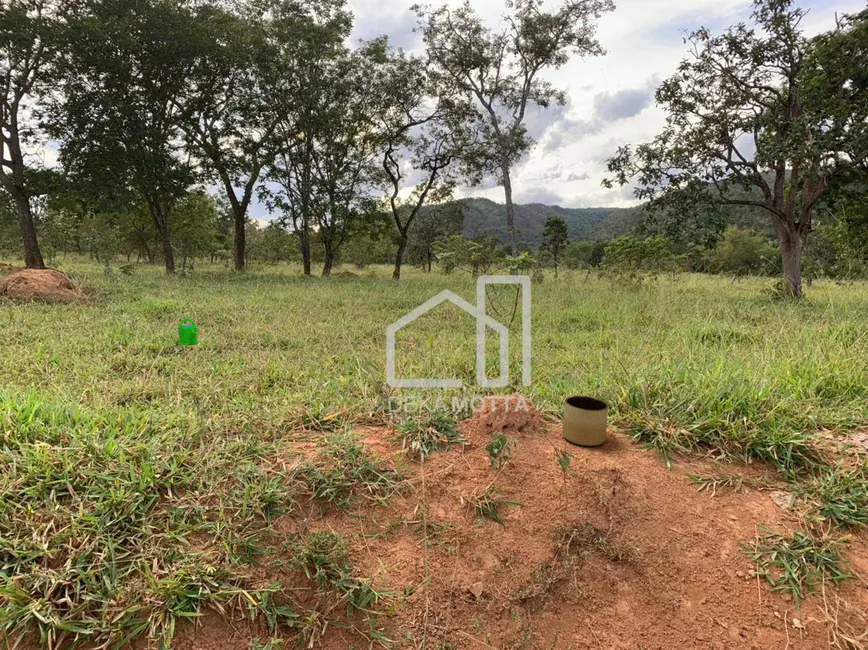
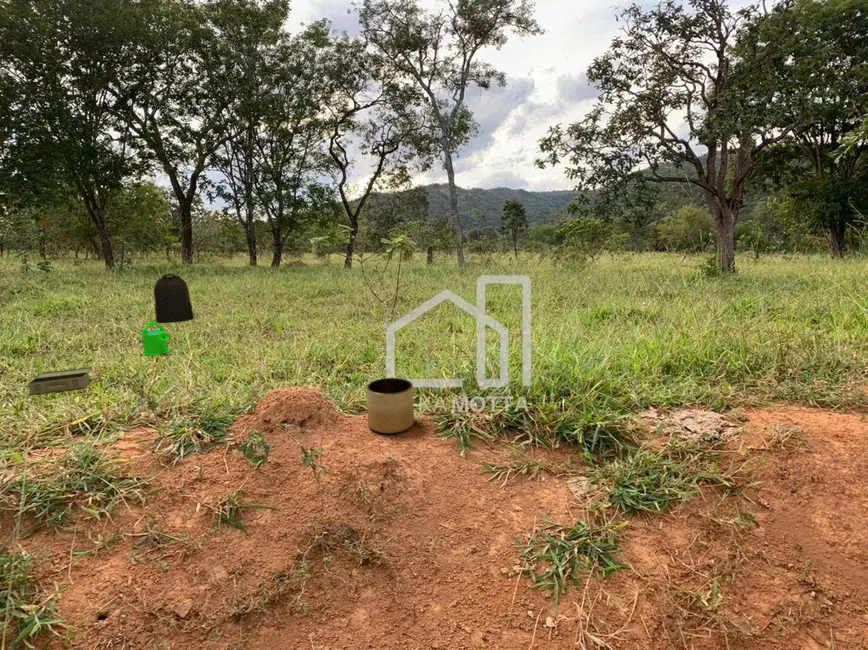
backpack: none [272,287,304,333] -> present [154,274,194,323]
watering can: present [178,318,199,345] -> present [142,322,170,356]
toolbox: none [229,373,272,396] -> present [28,367,92,394]

